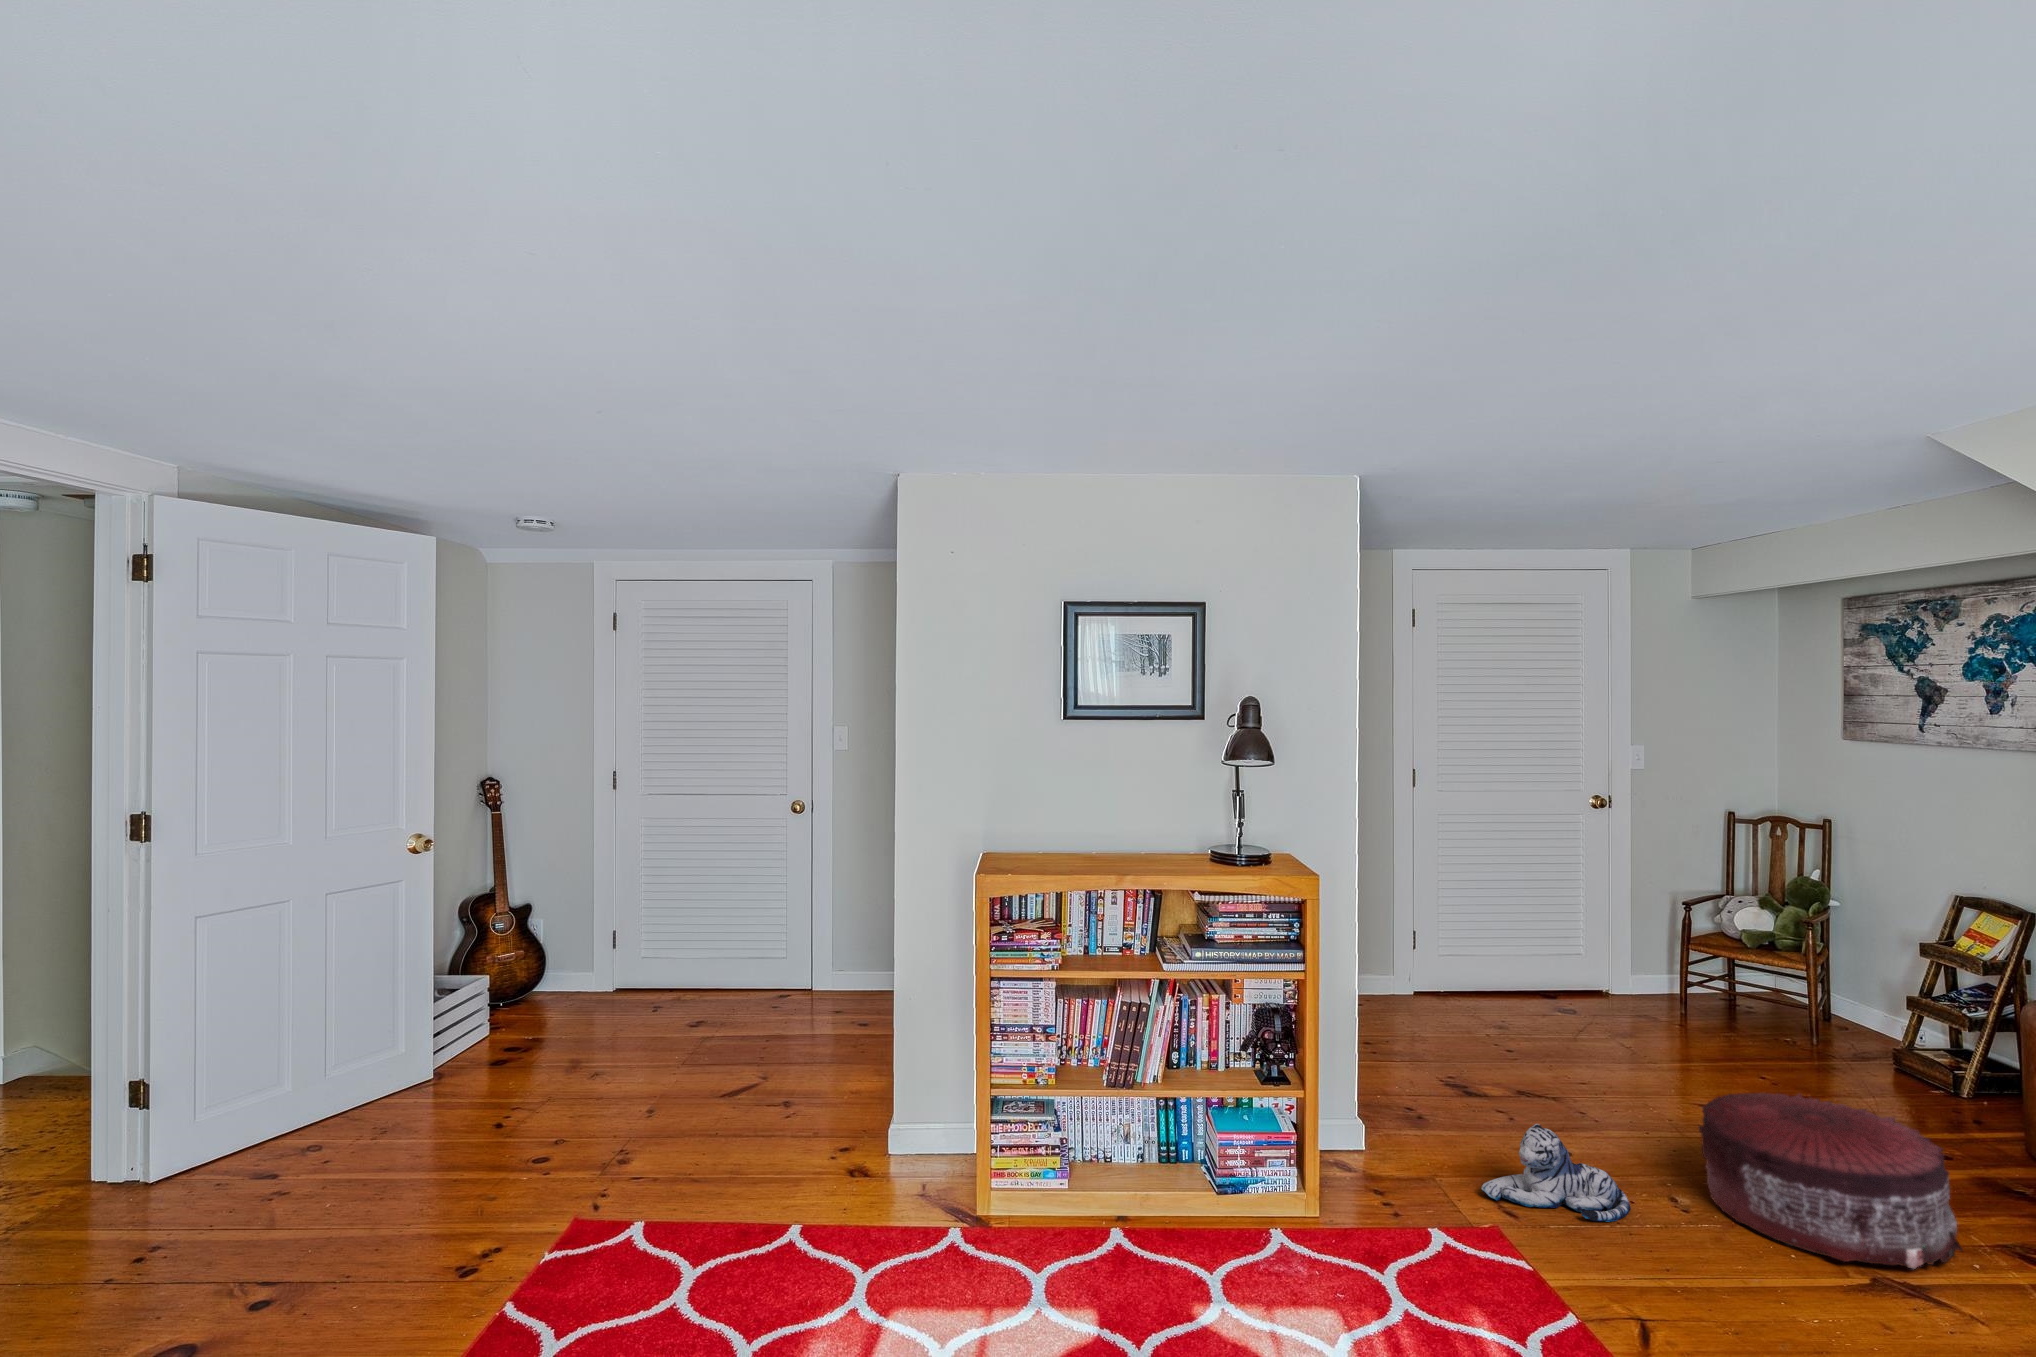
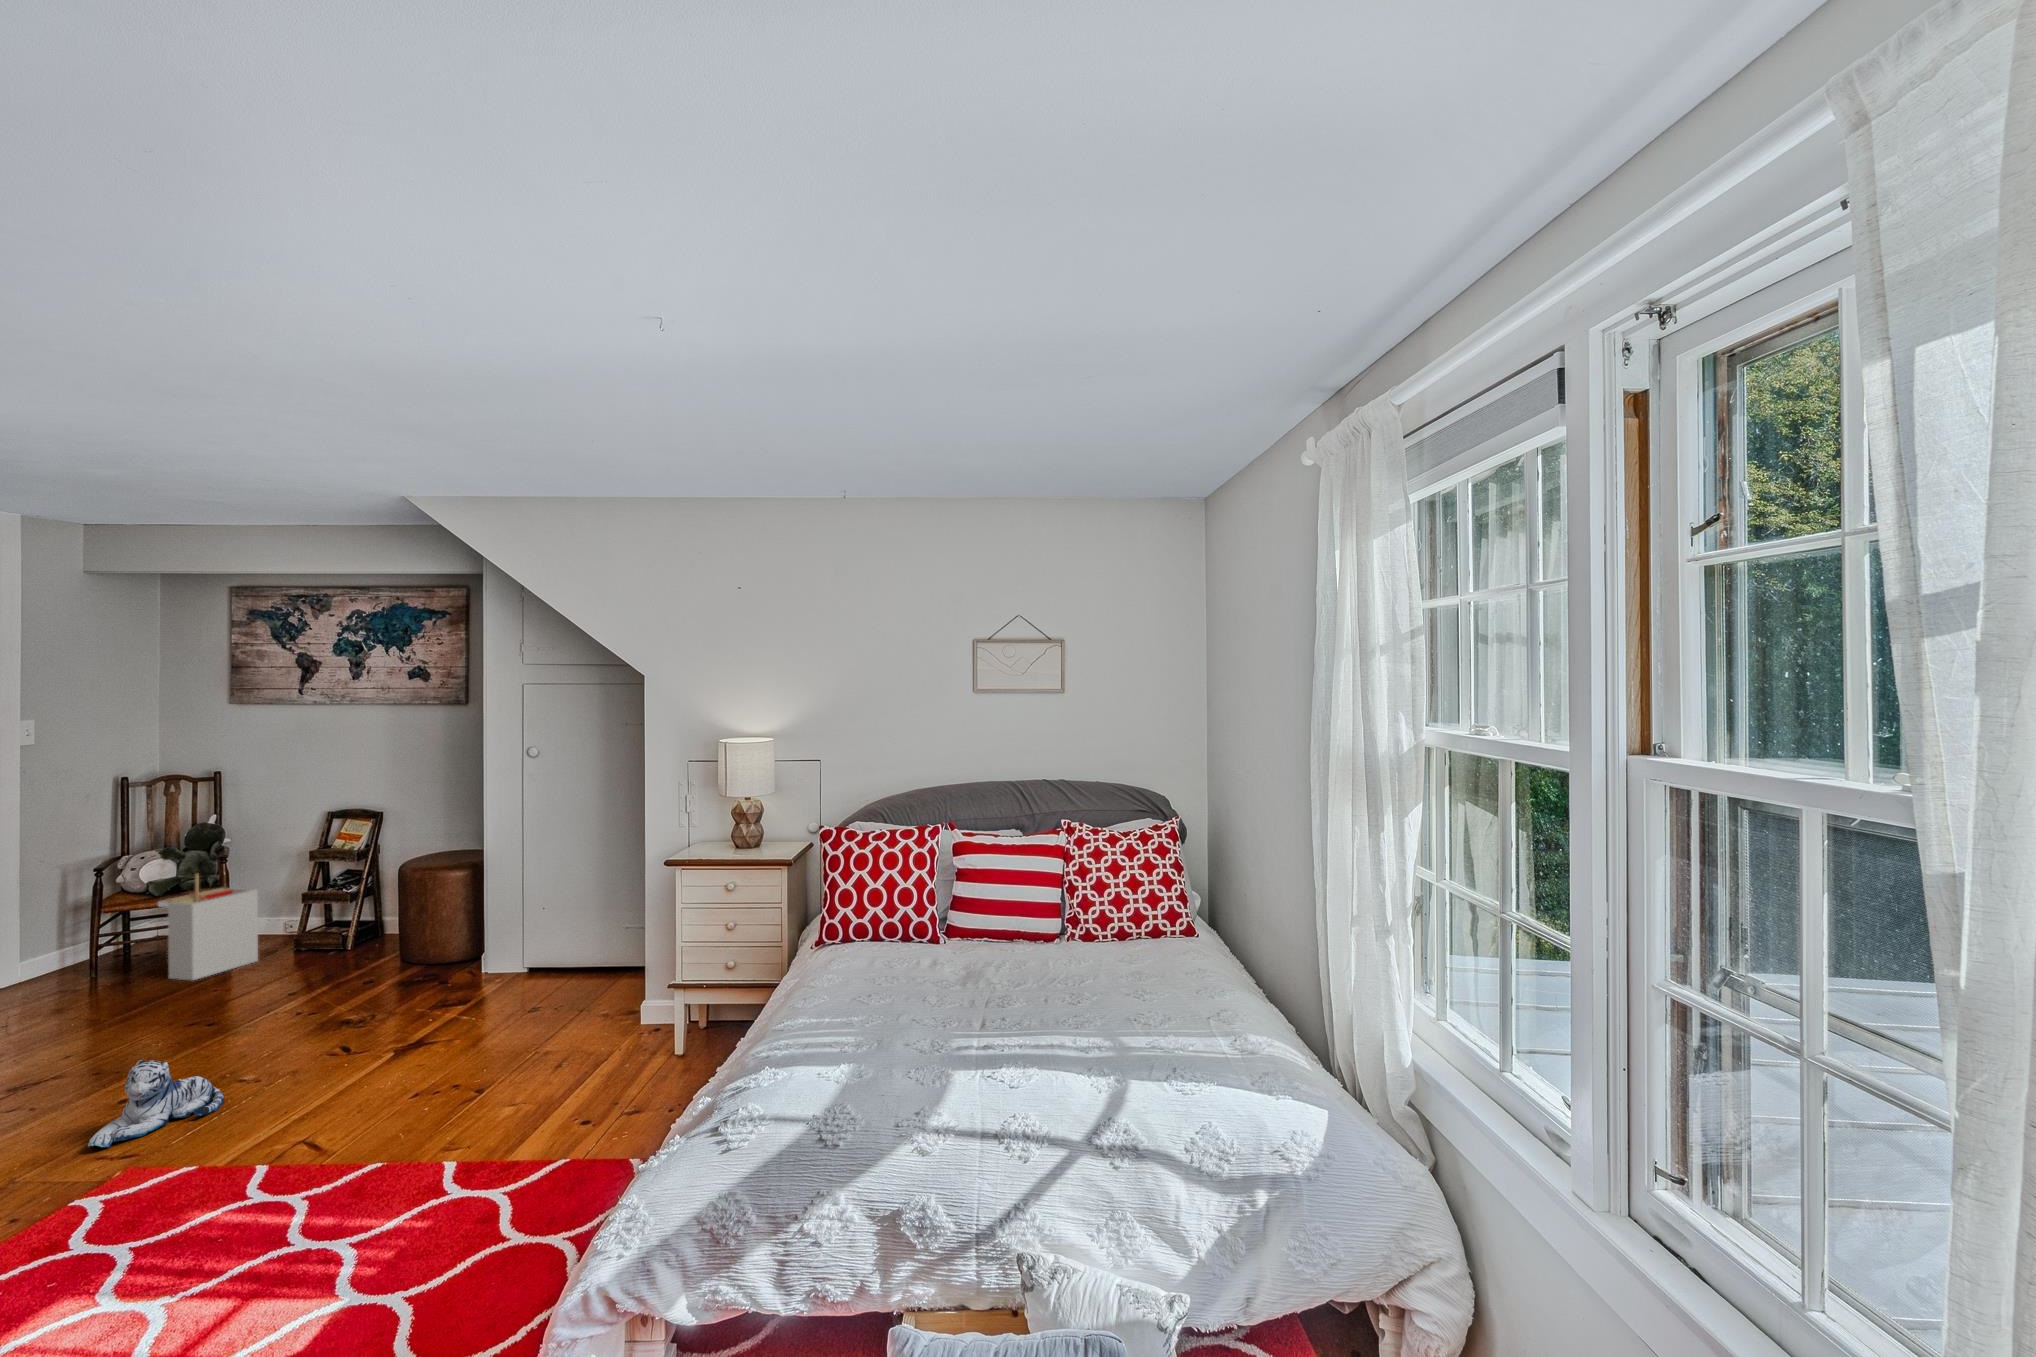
storage bin: none [1728,934,1843,1062] -> present [158,873,258,980]
pouf: present [1699,1093,1962,1269] -> none [249,955,425,1066]

